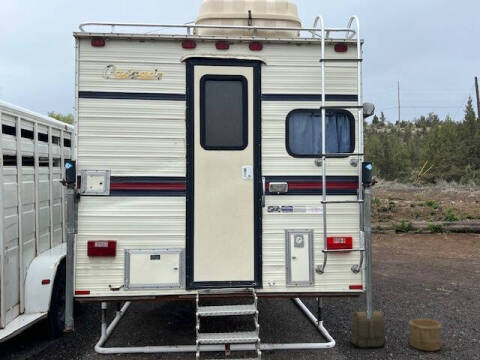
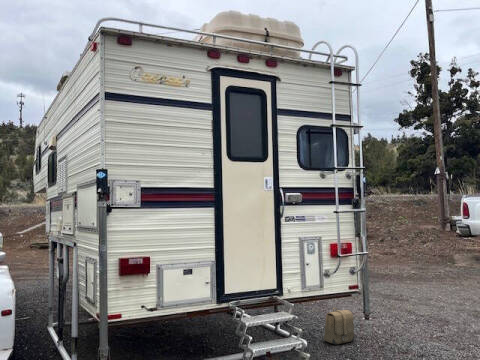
wooden bucket: present [409,318,442,351] -> none [368,313,396,340]

